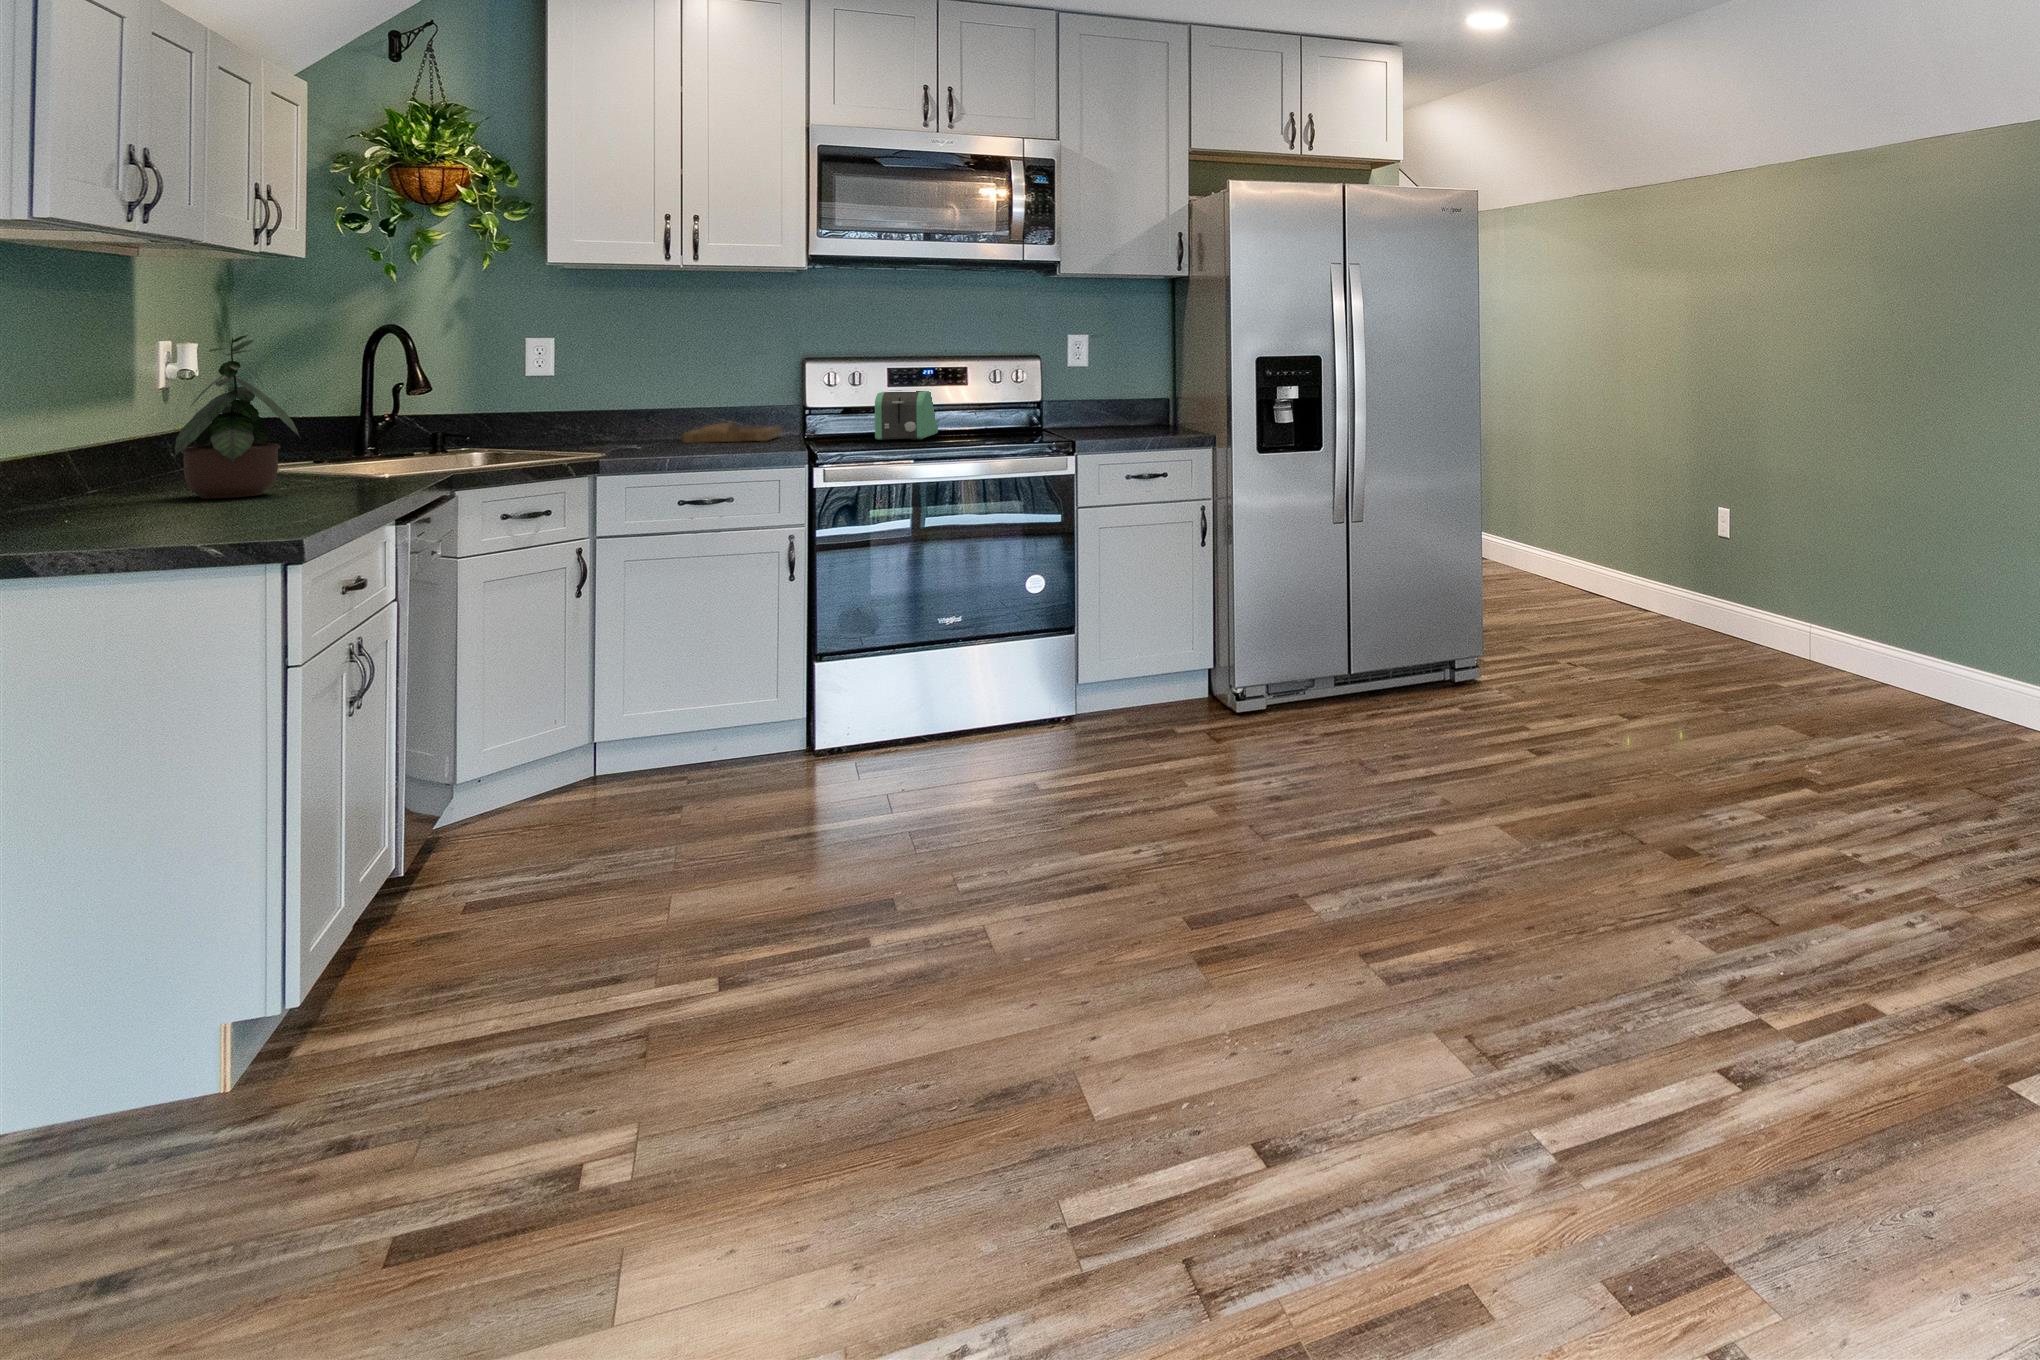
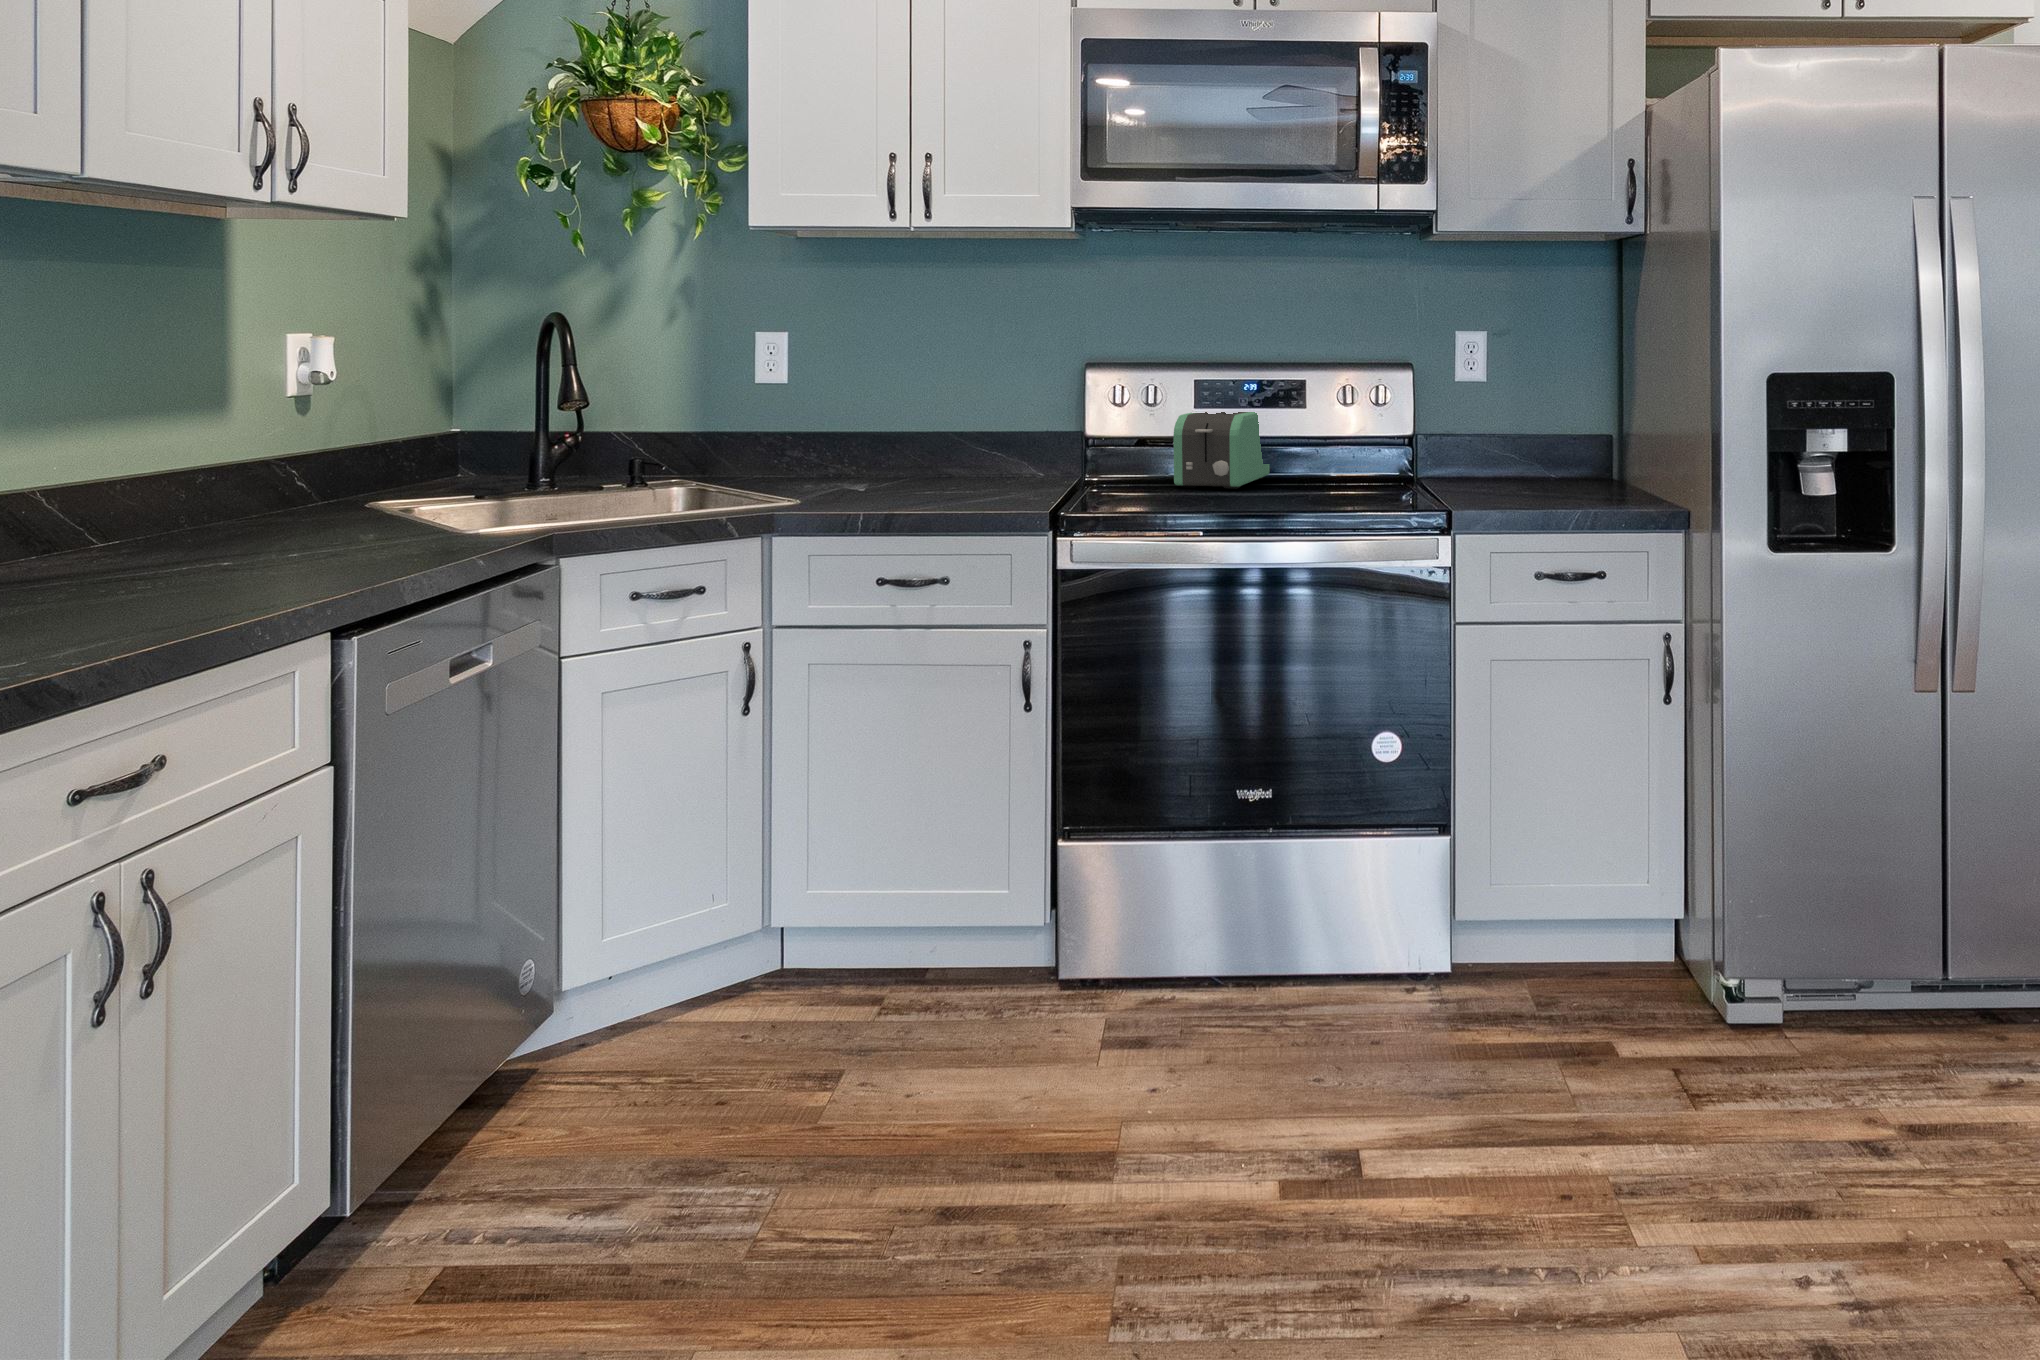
potted plant: present [174,330,299,498] -> none [52,326,254,594]
tray: present [682,422,782,443] -> none [930,451,1066,481]

